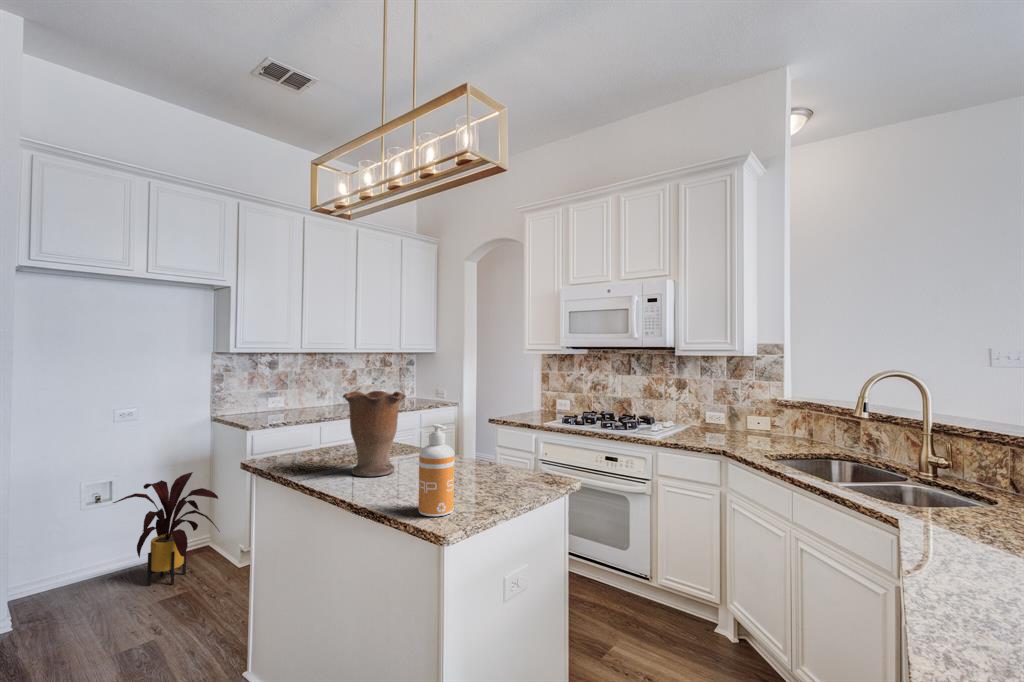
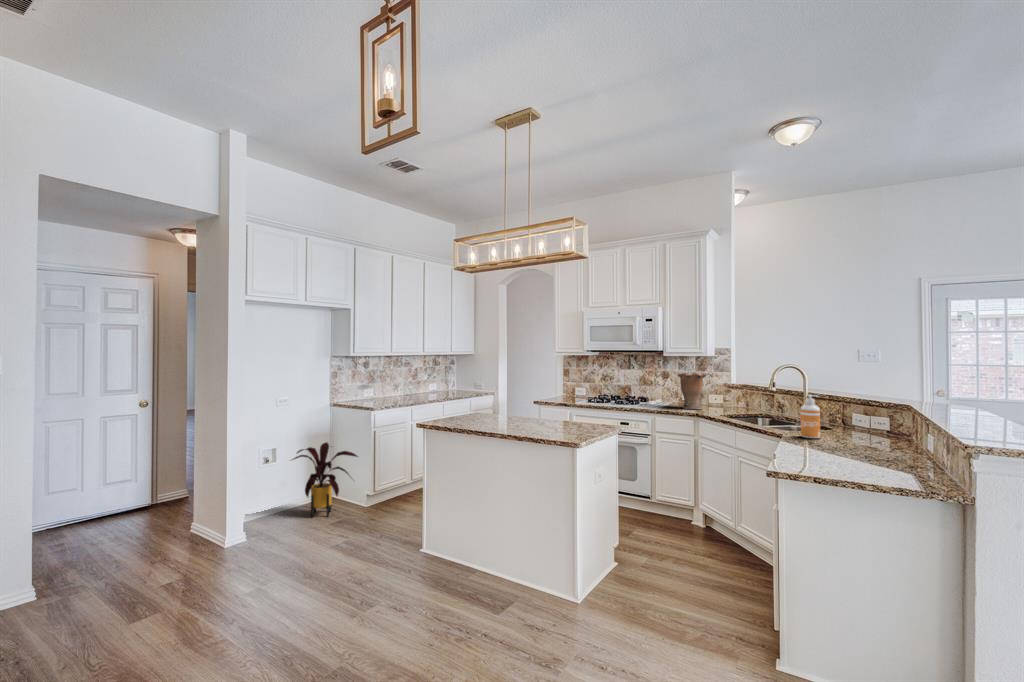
vase: present [343,391,406,476] -> present [677,373,706,409]
soap dispenser: present [418,424,454,516] -> present [801,395,820,438]

